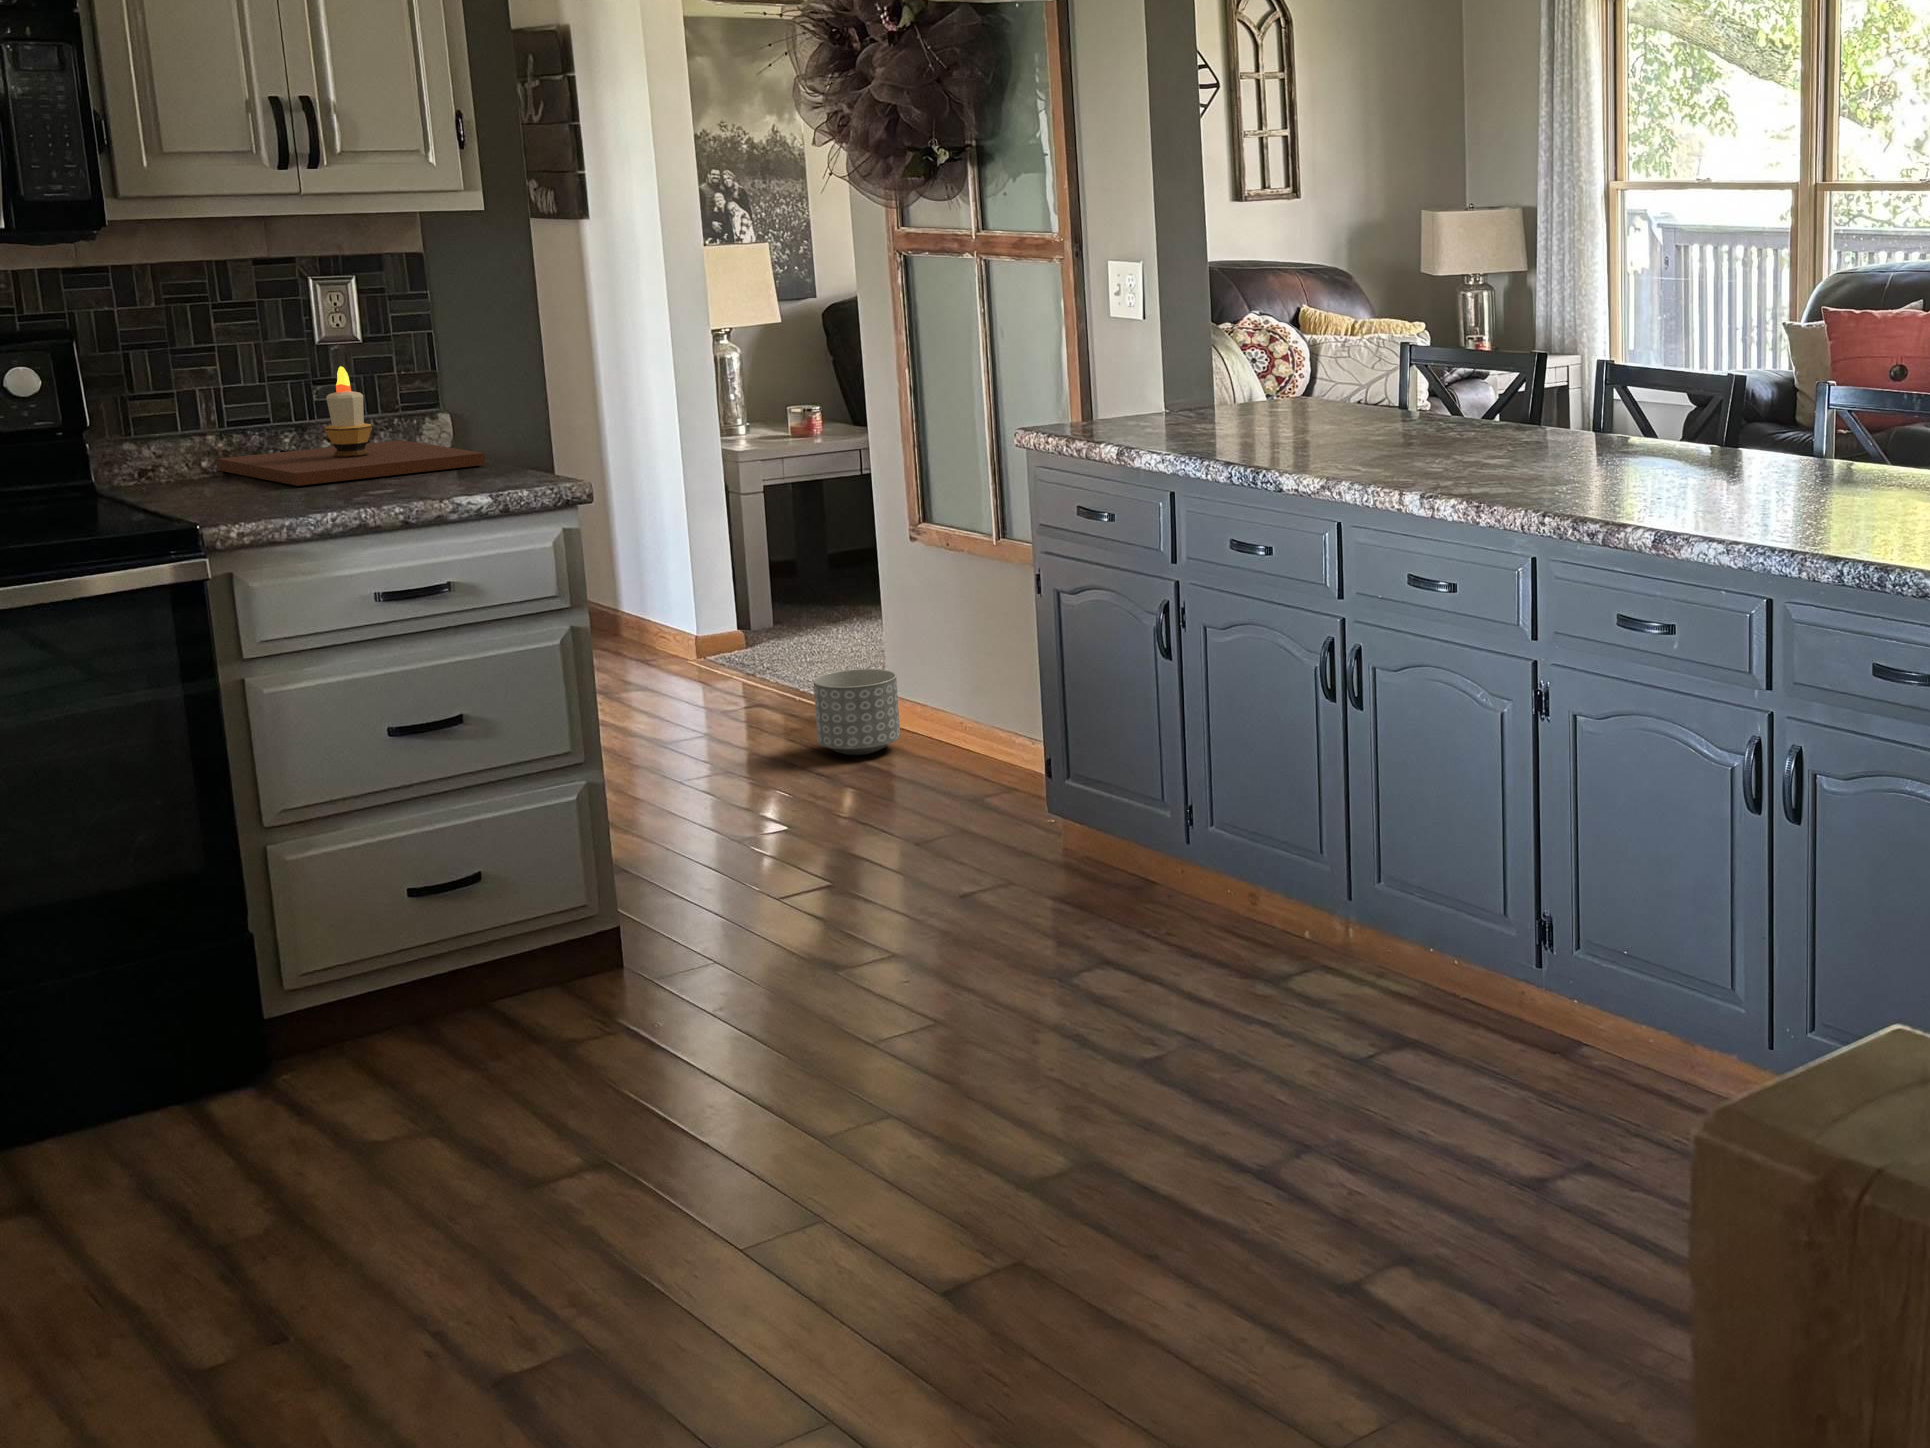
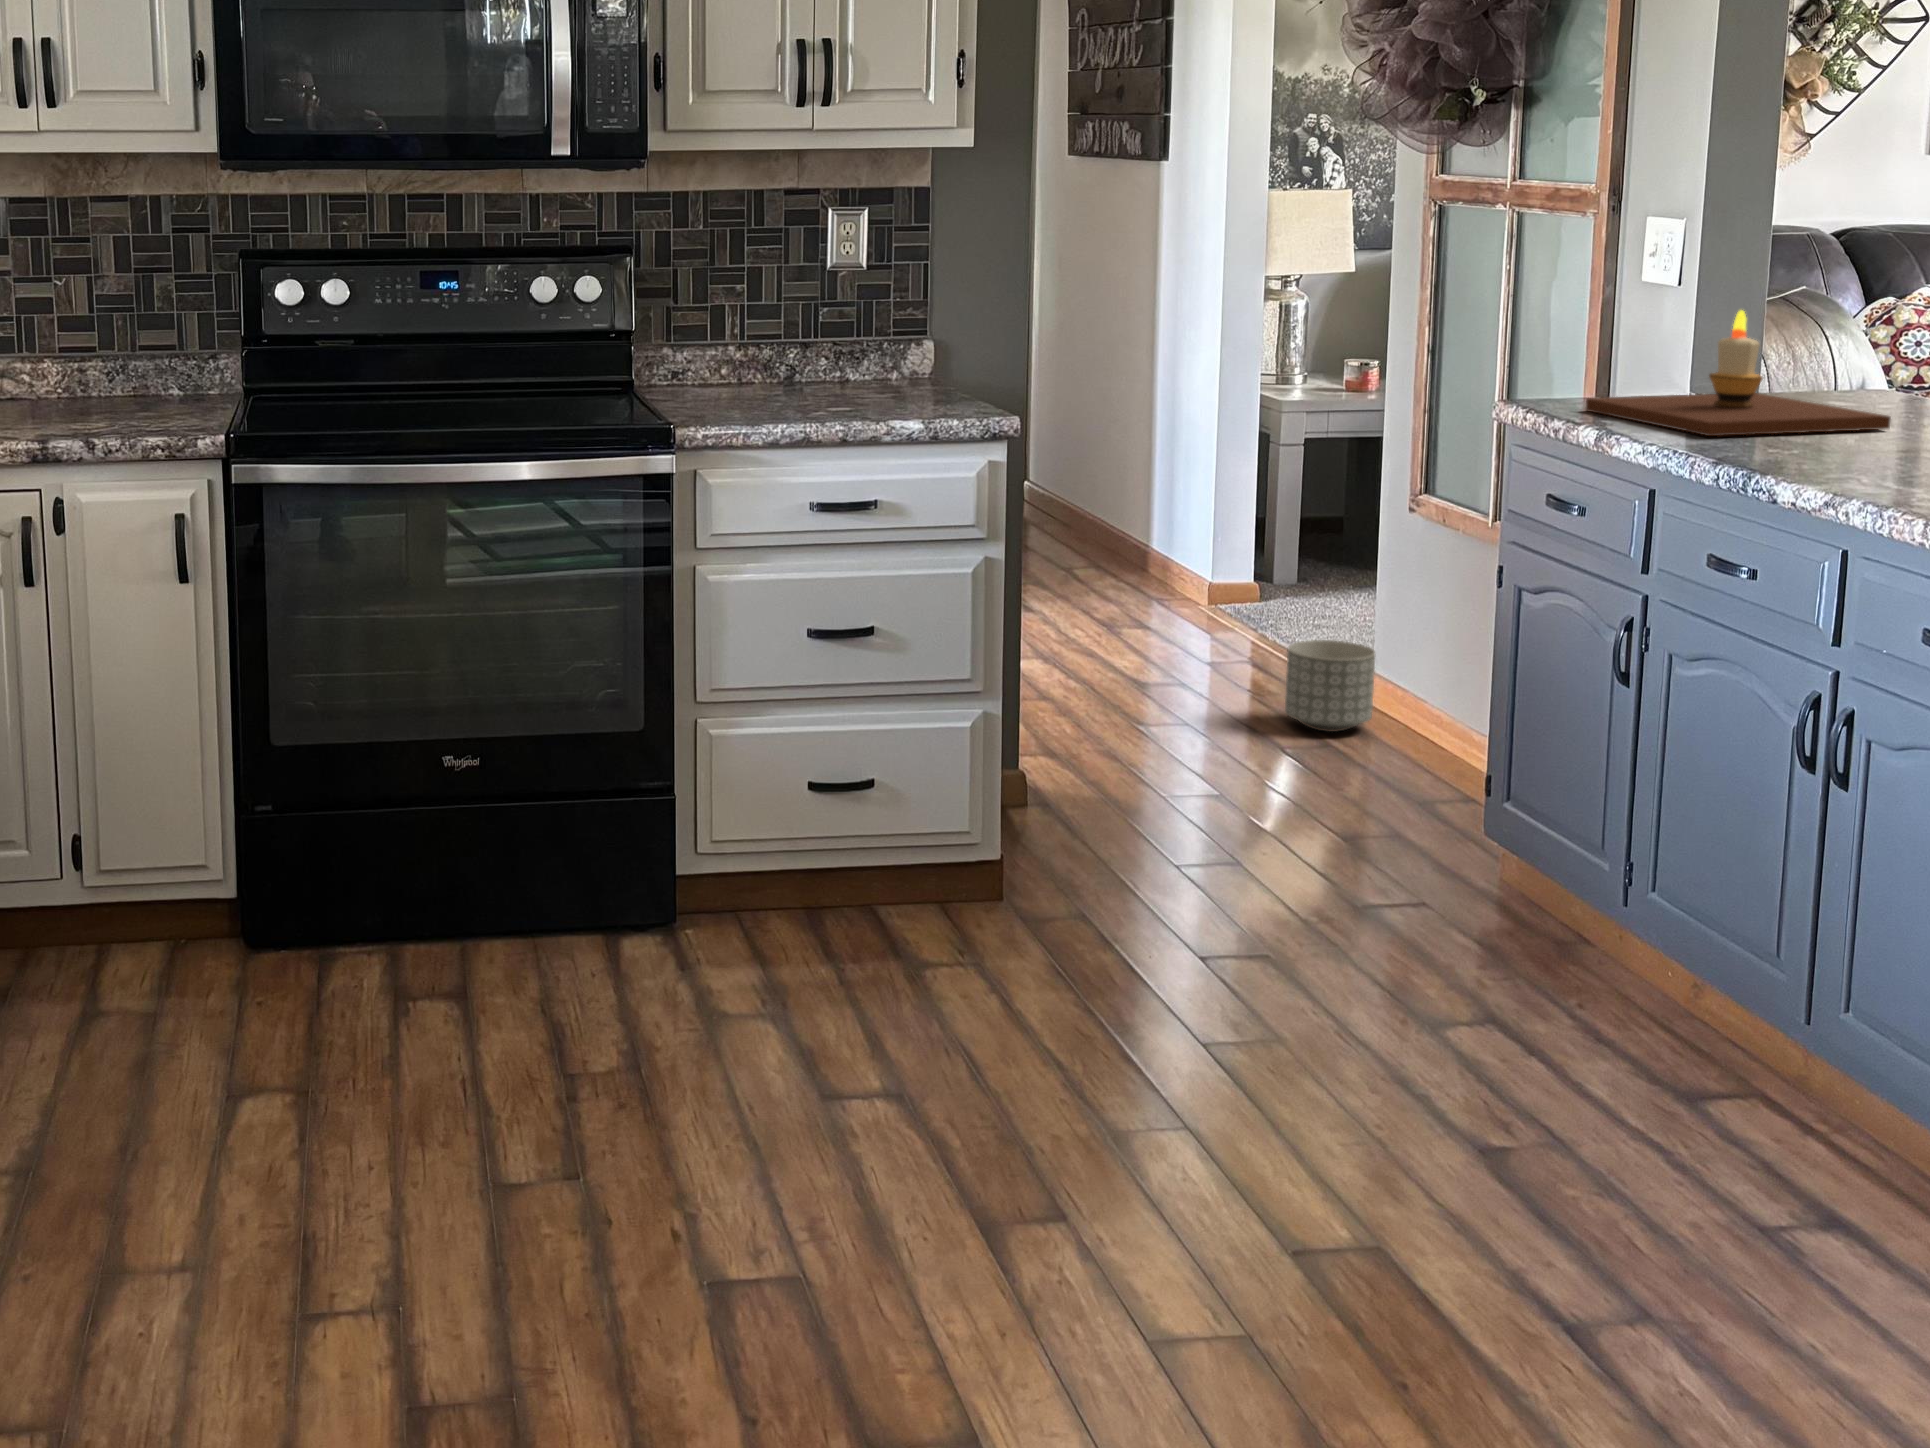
candle: present [217,366,485,486] -> present [1586,310,1891,436]

